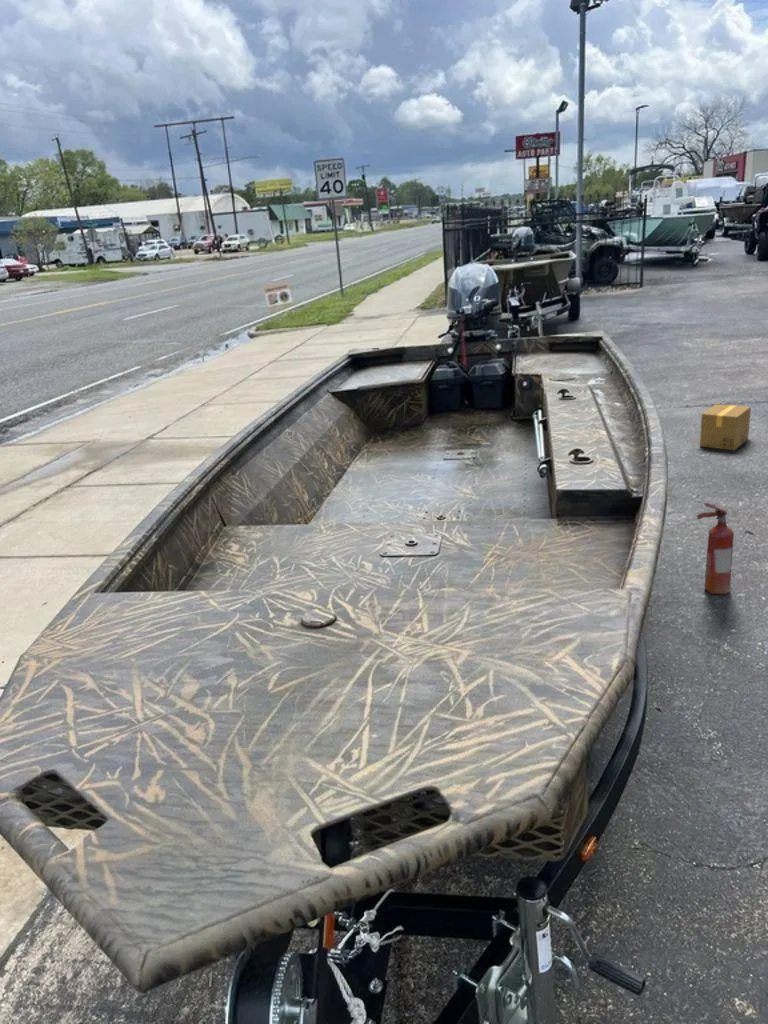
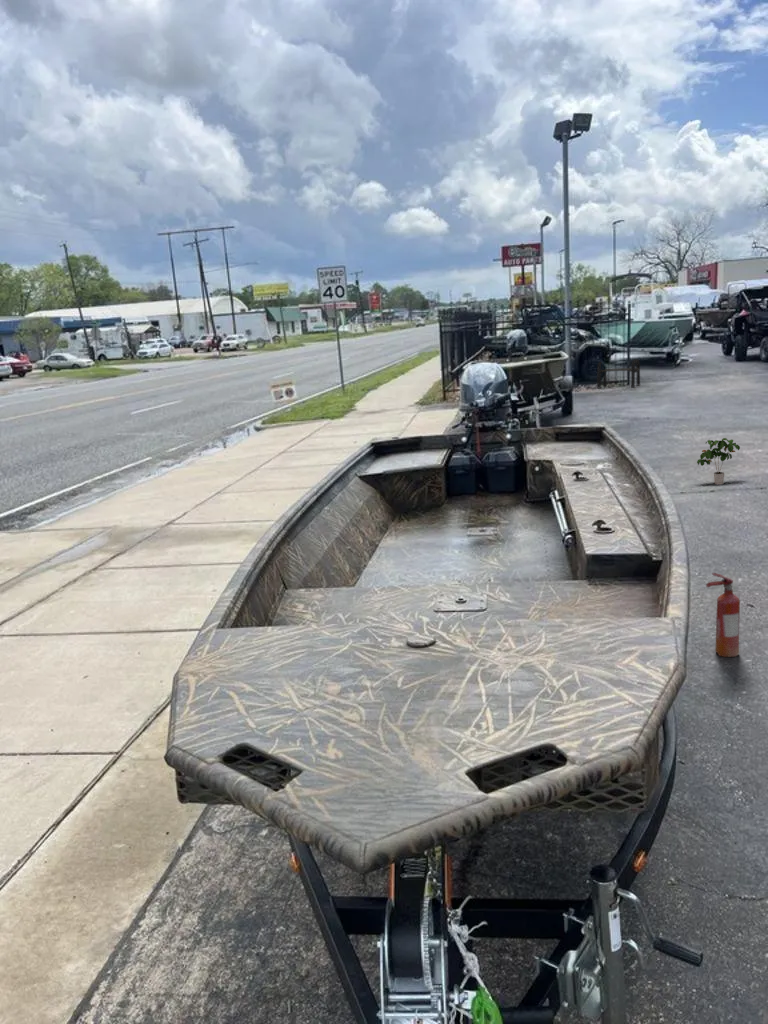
bench: none [611,258,656,290] -> present [597,359,640,388]
potted plant: none [705,345,752,395] -> present [697,438,740,485]
cardboard box: present [700,404,751,450] -> none [698,491,744,534]

